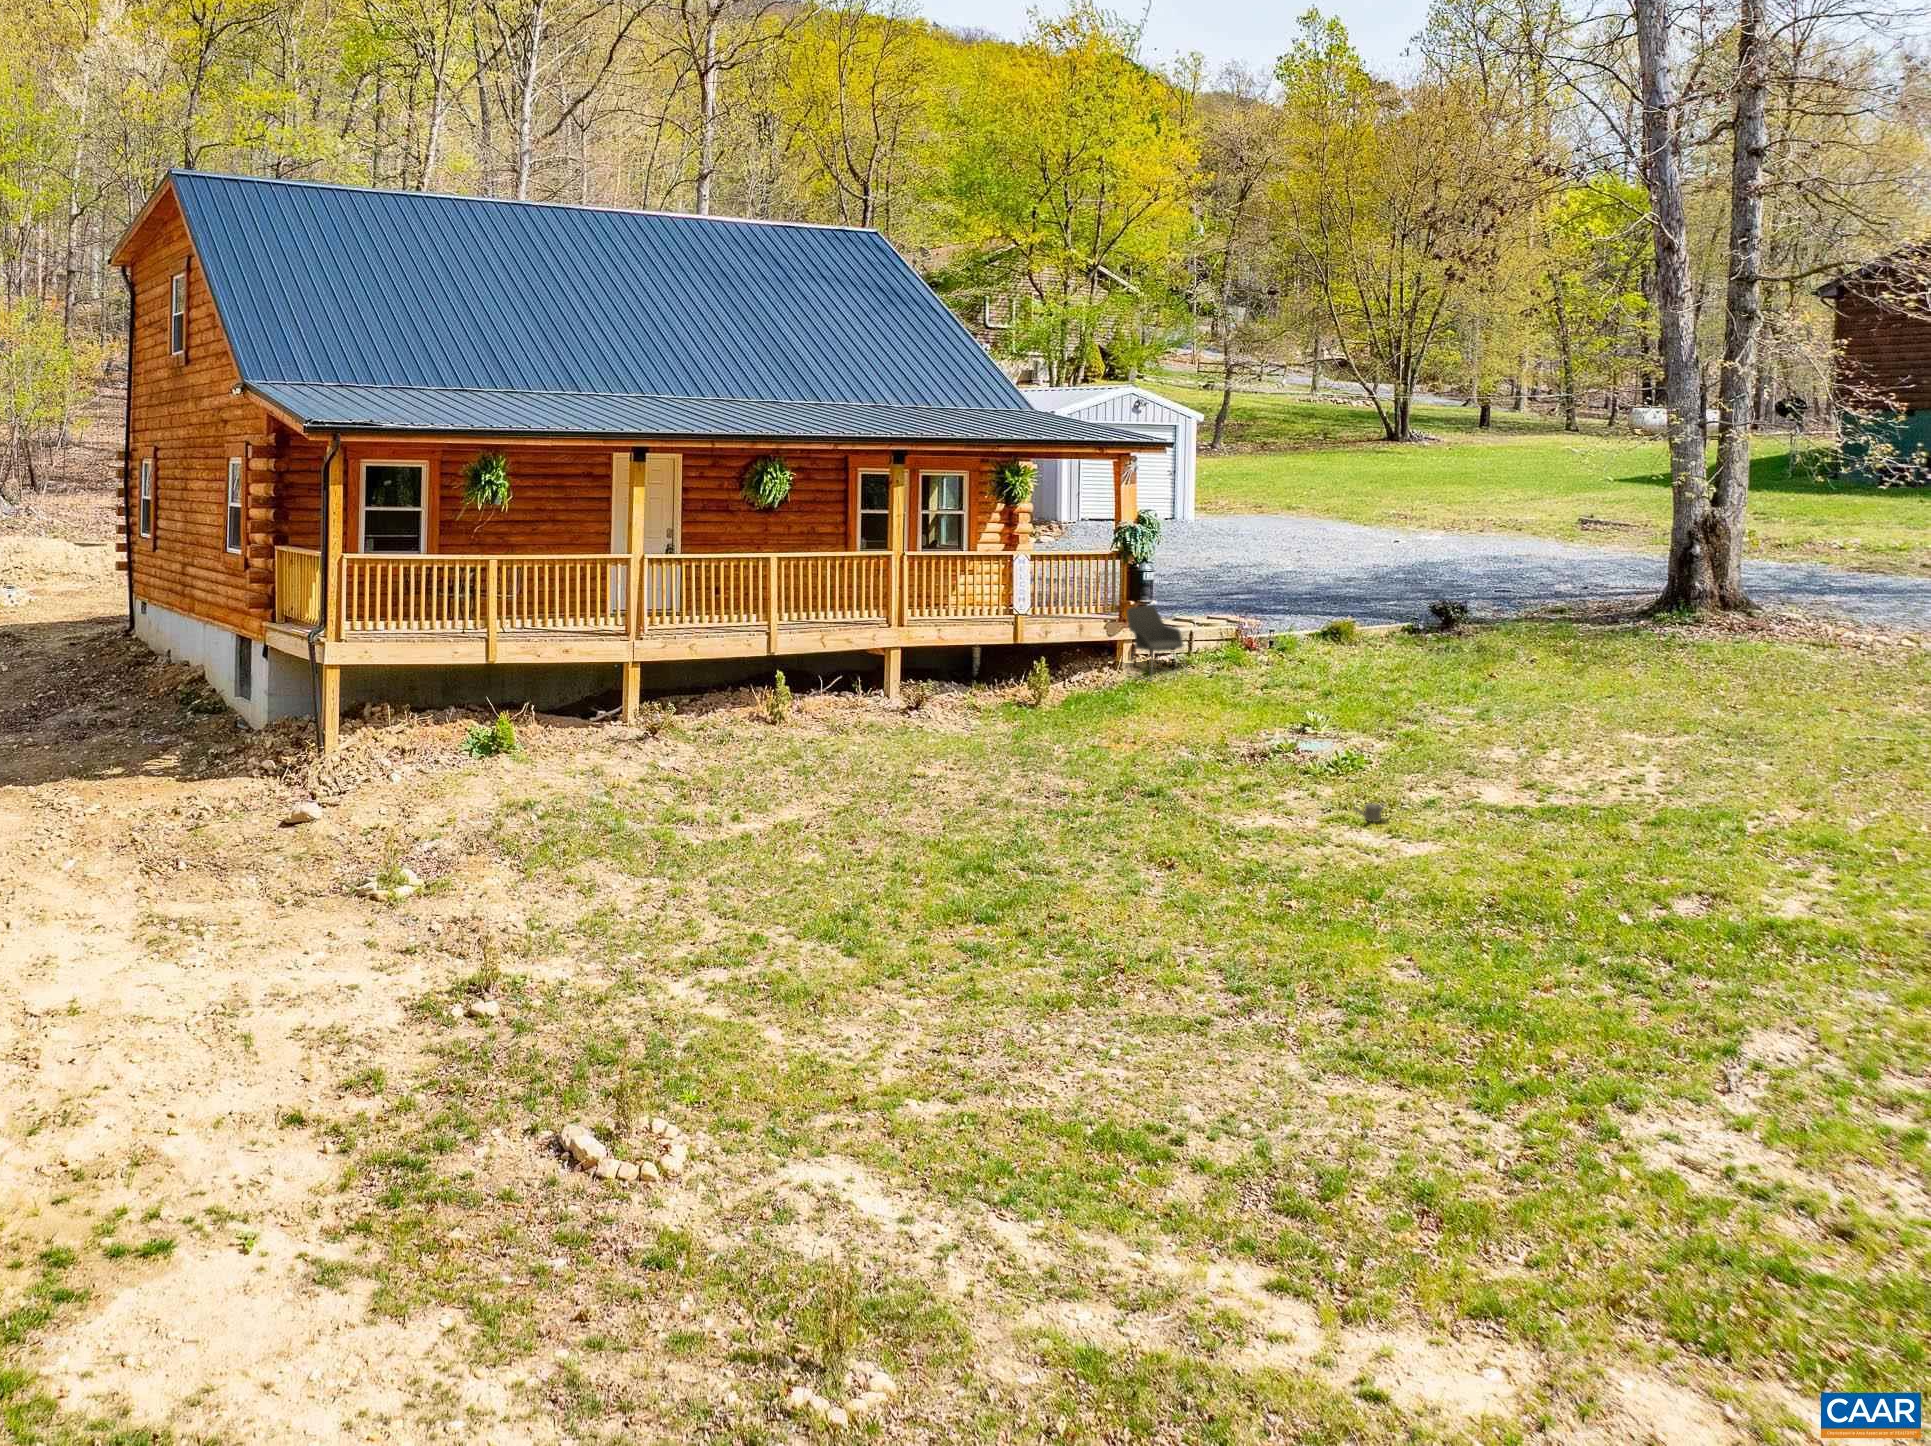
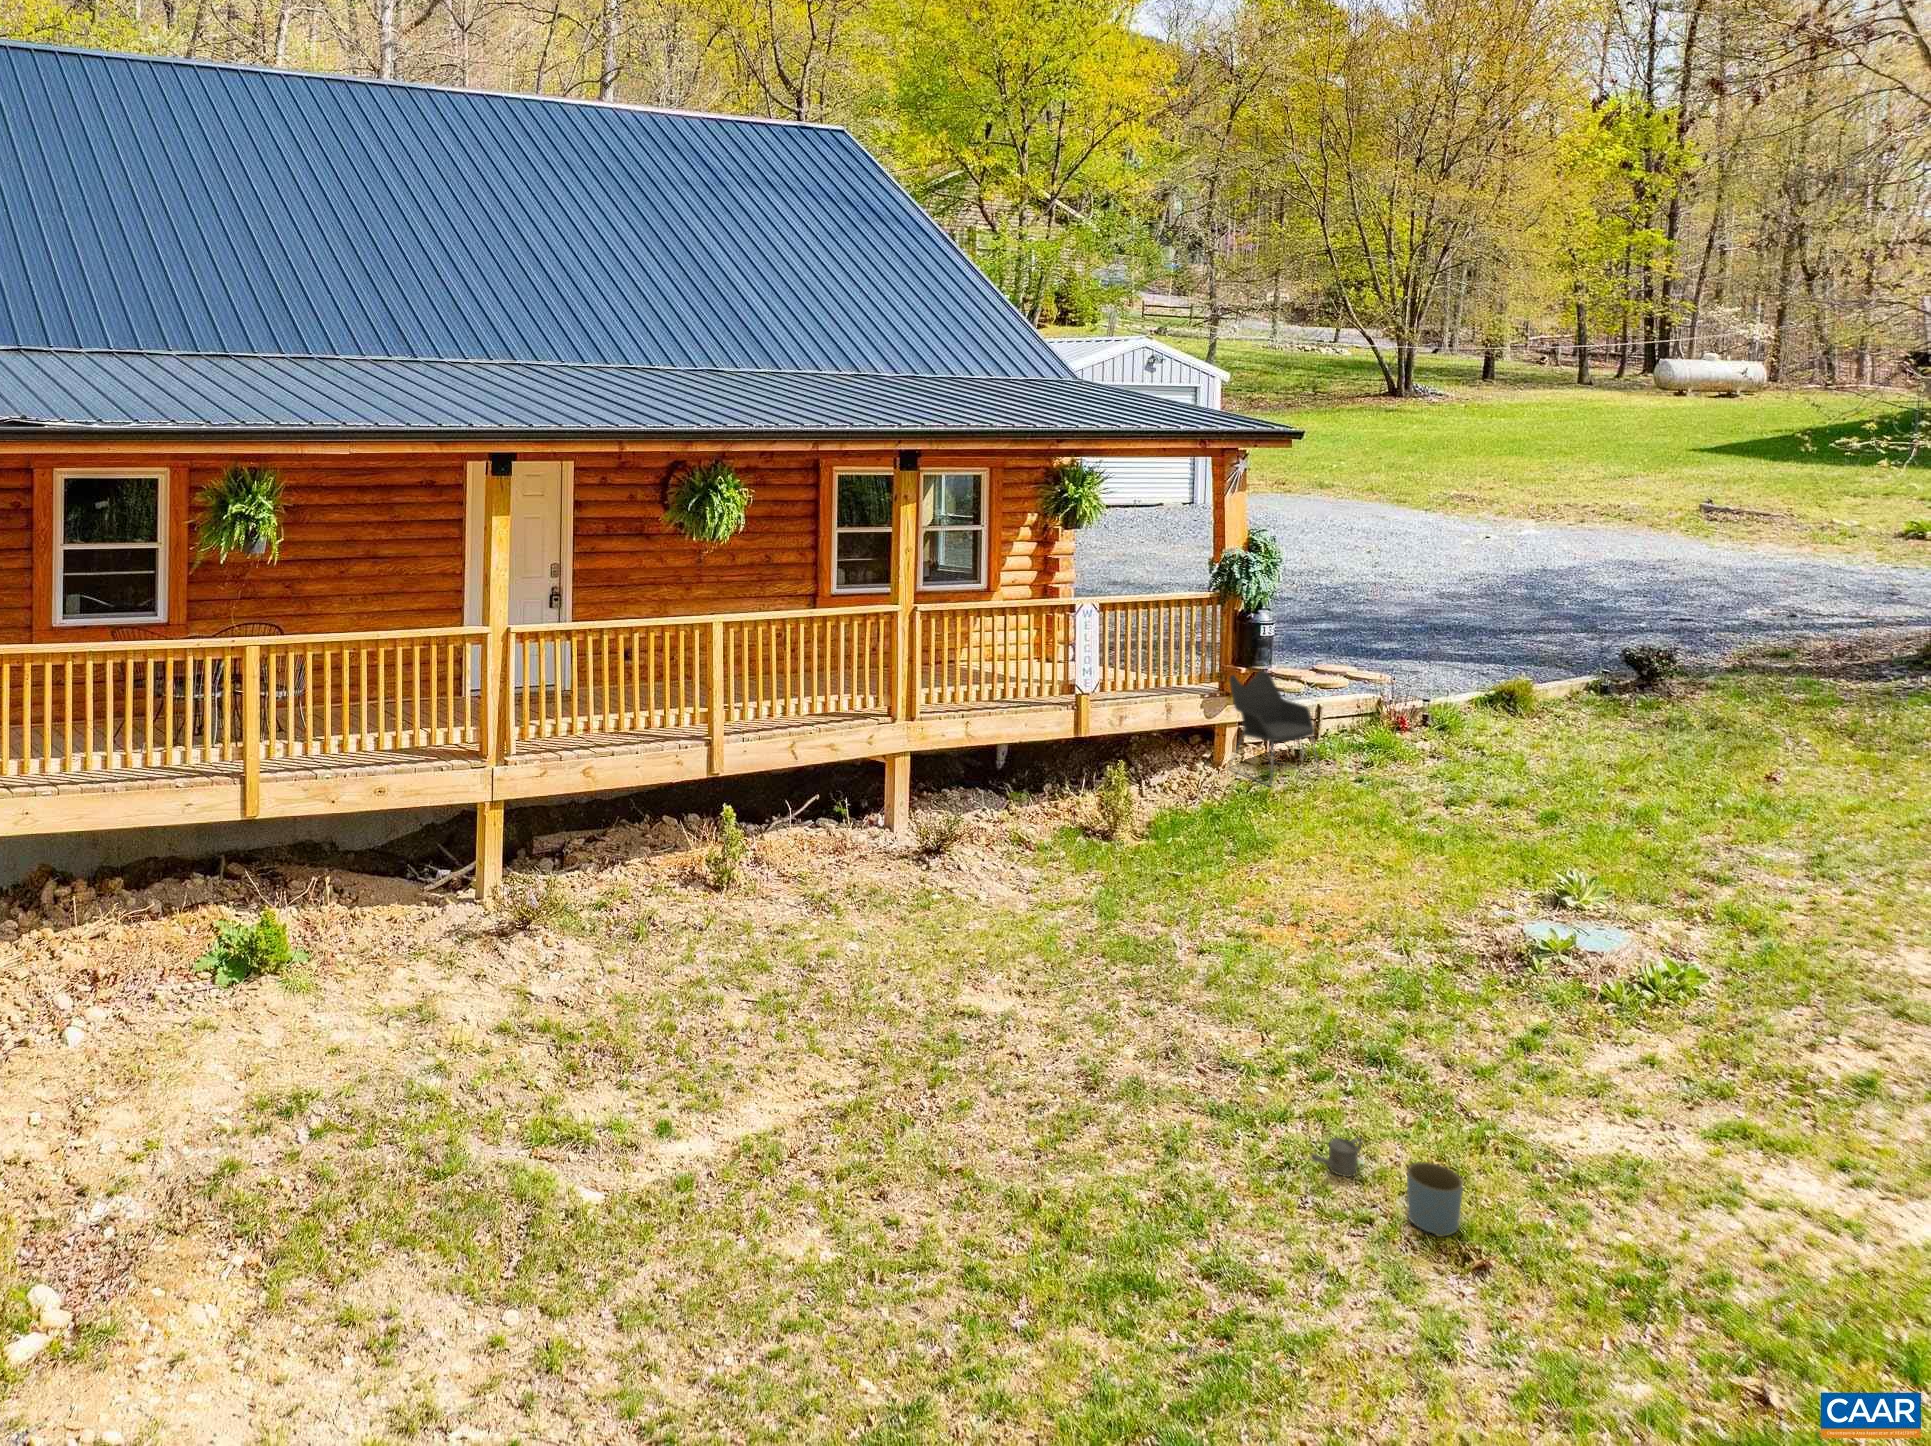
watering can: present [1354,803,1384,822] -> present [1311,1138,1363,1177]
planter: none [1136,823,1165,858] -> present [1407,1162,1463,1237]

